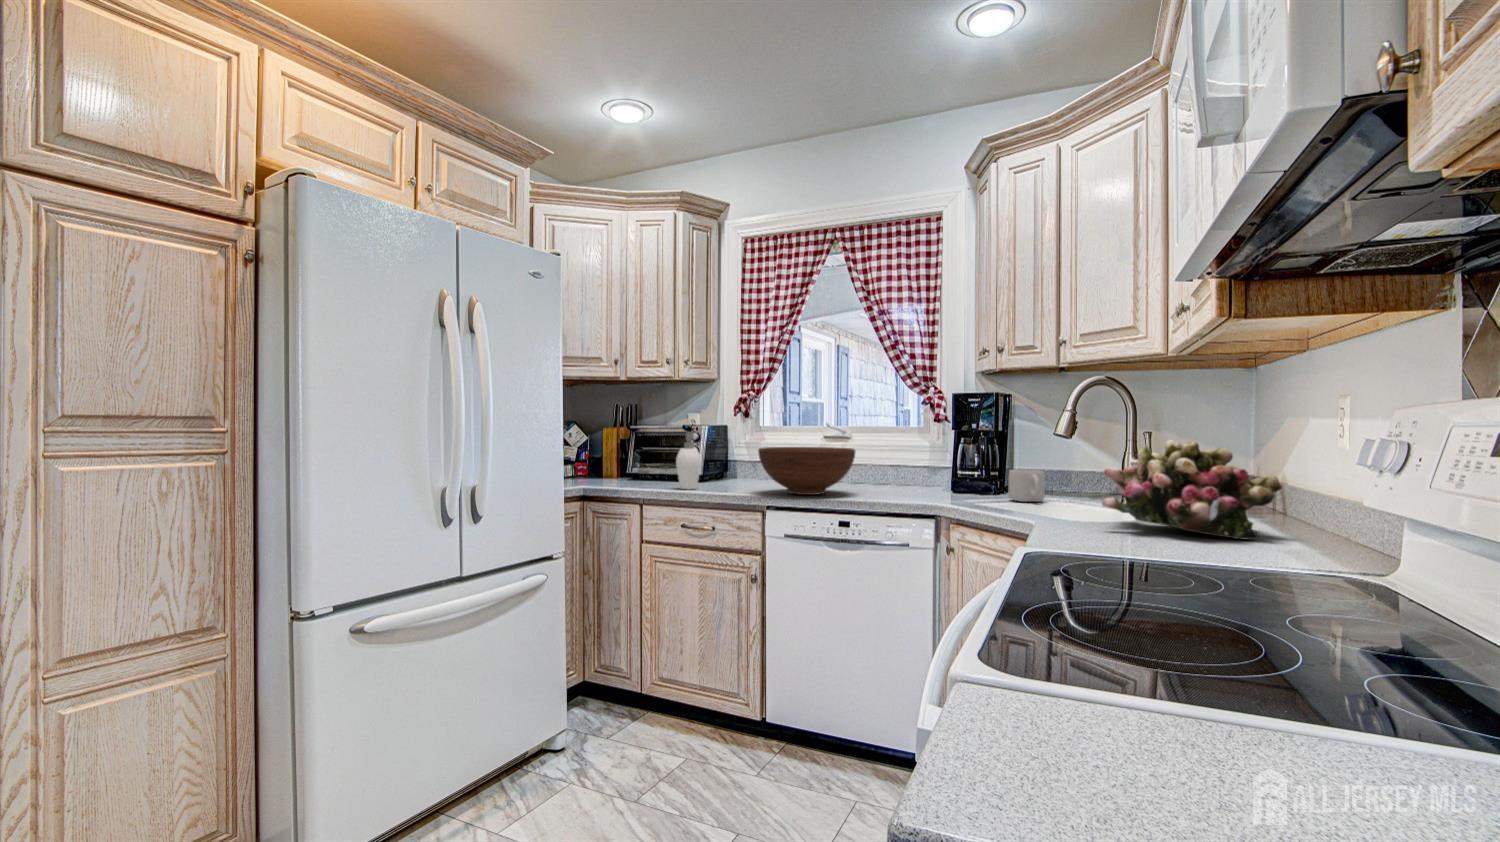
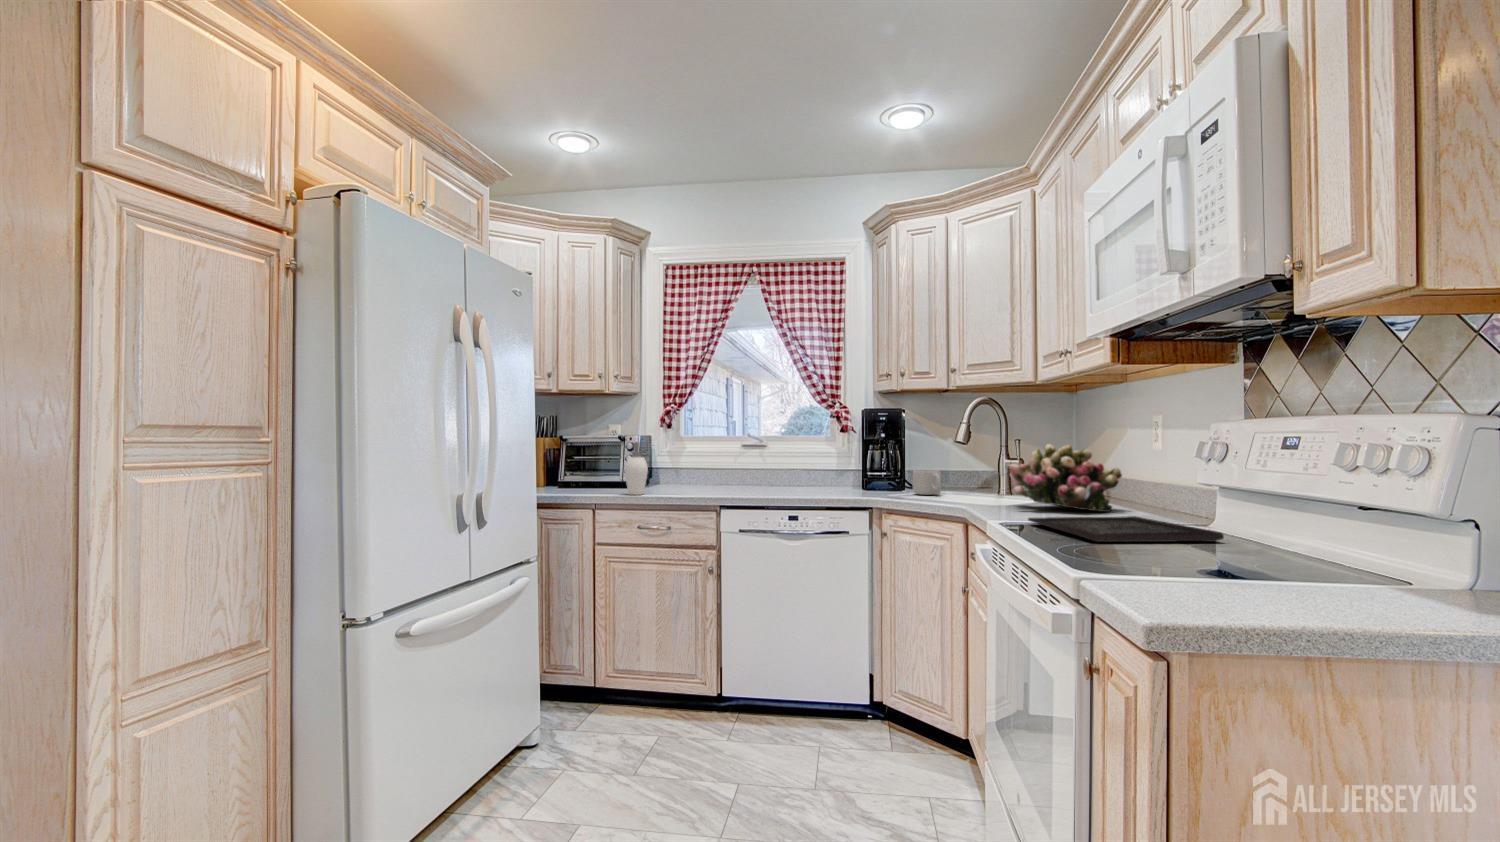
fruit bowl: present [758,447,855,495] -> none [707,455,791,495]
tray: none [1085,545,1380,609] -> present [1028,516,1224,542]

